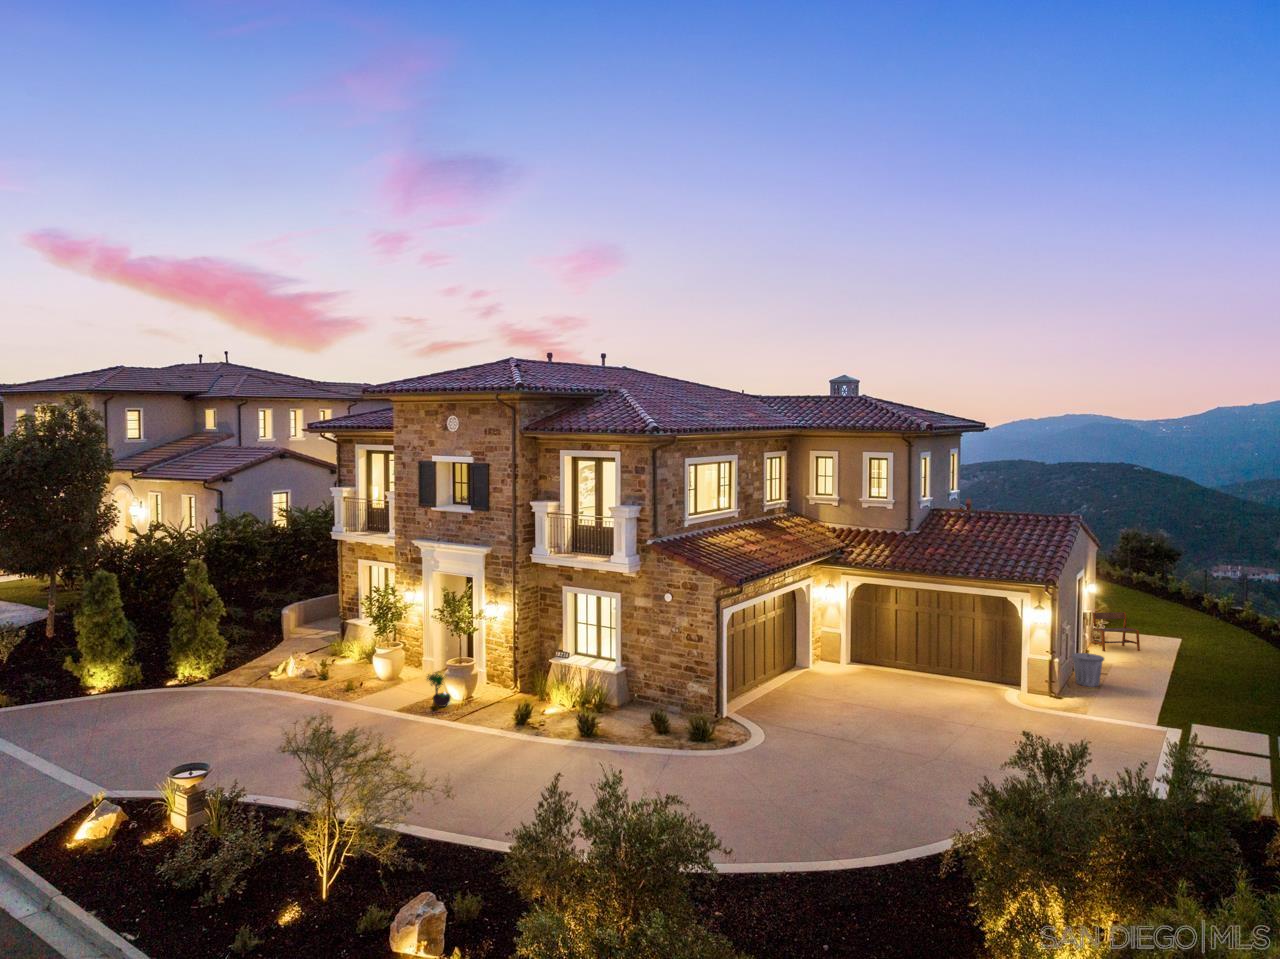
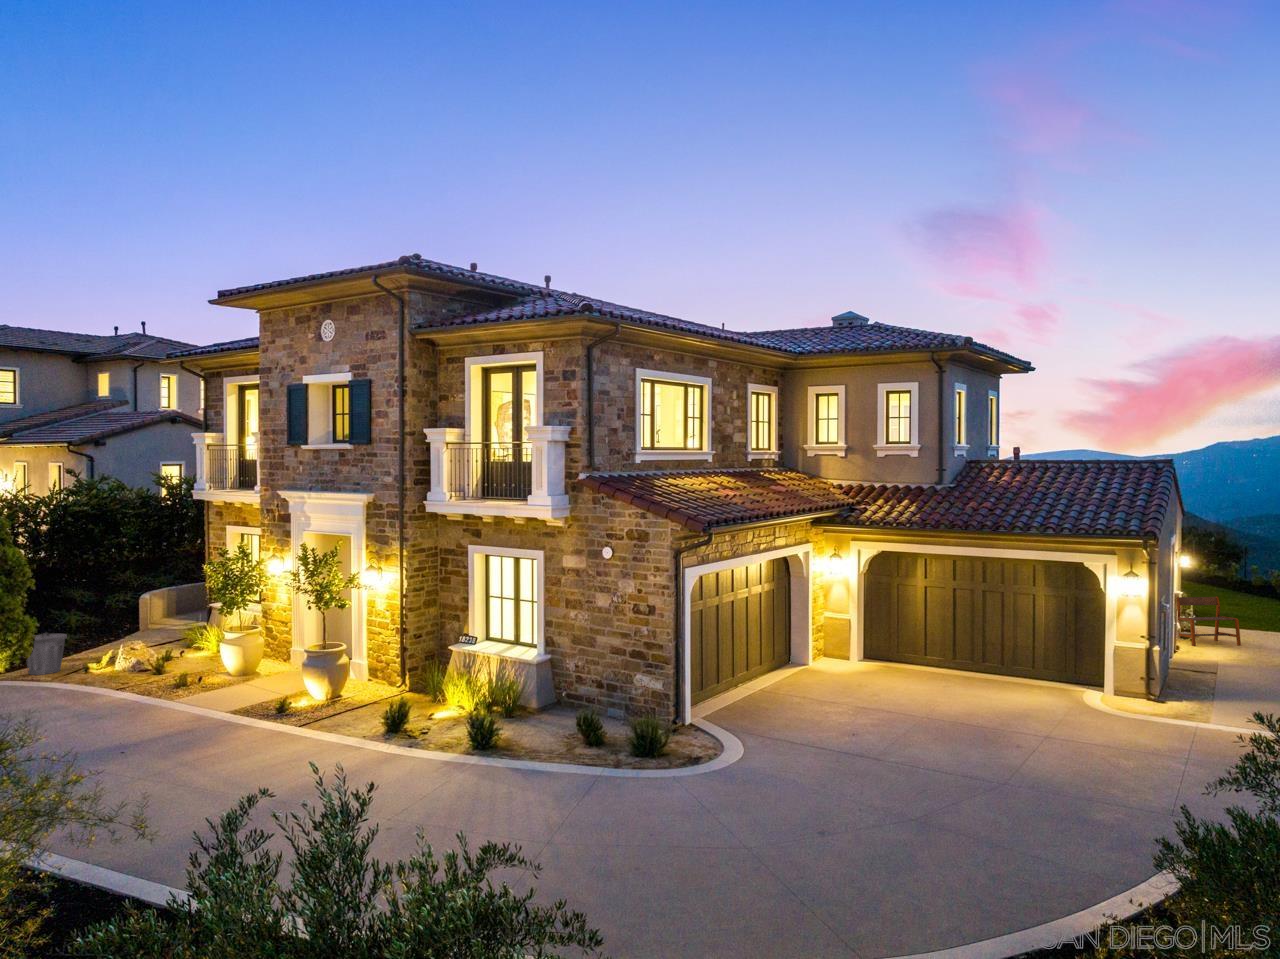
trash can: present [1072,653,1104,687] -> present [26,633,67,675]
potted tree: present [427,673,450,707] -> none [268,655,304,710]

